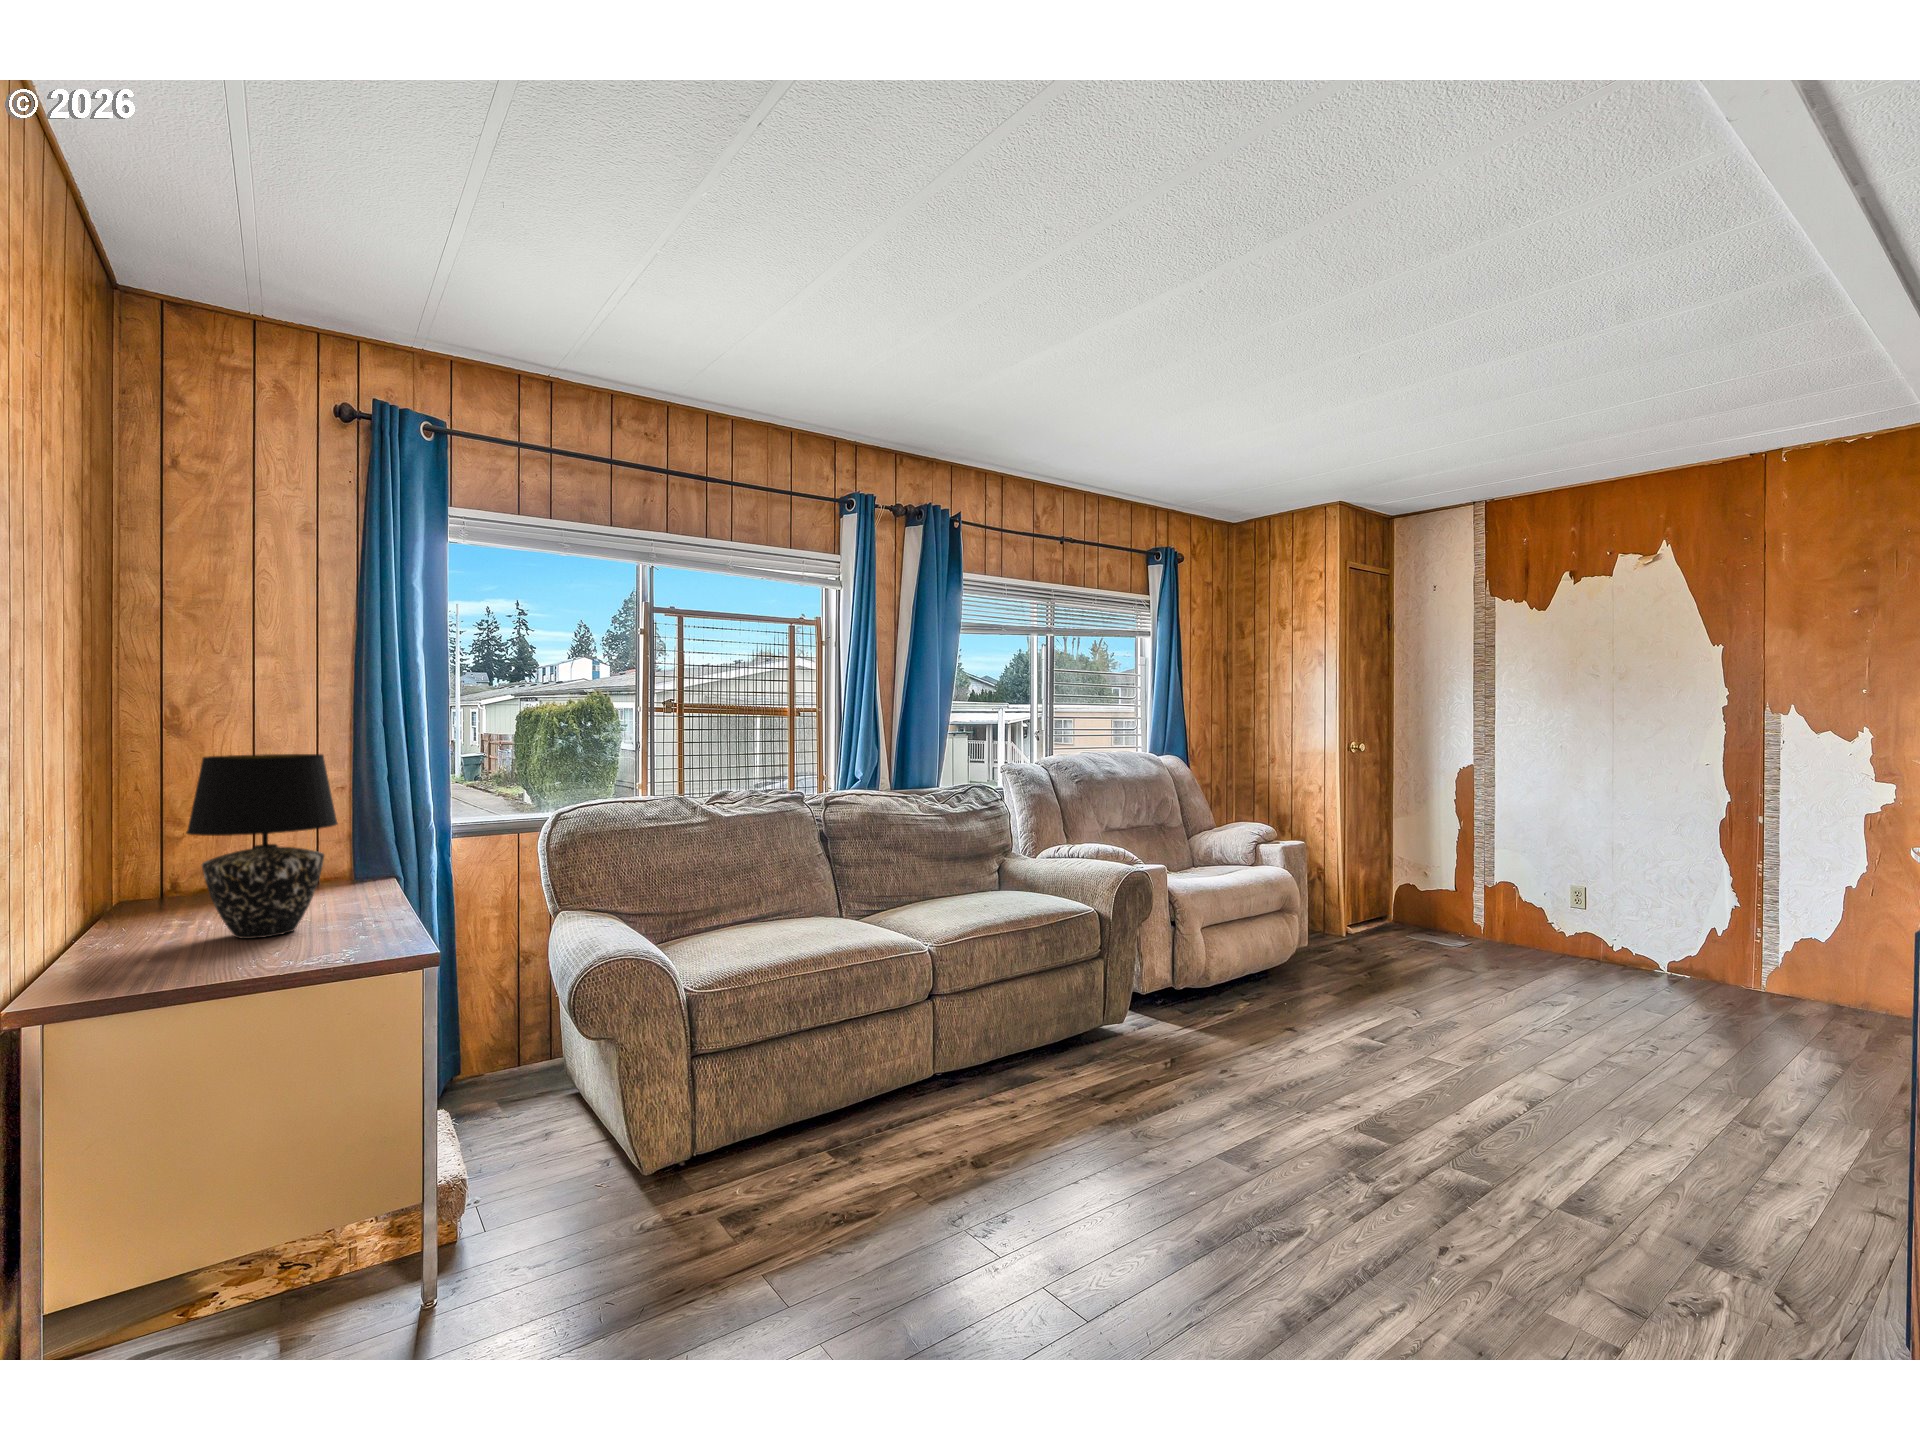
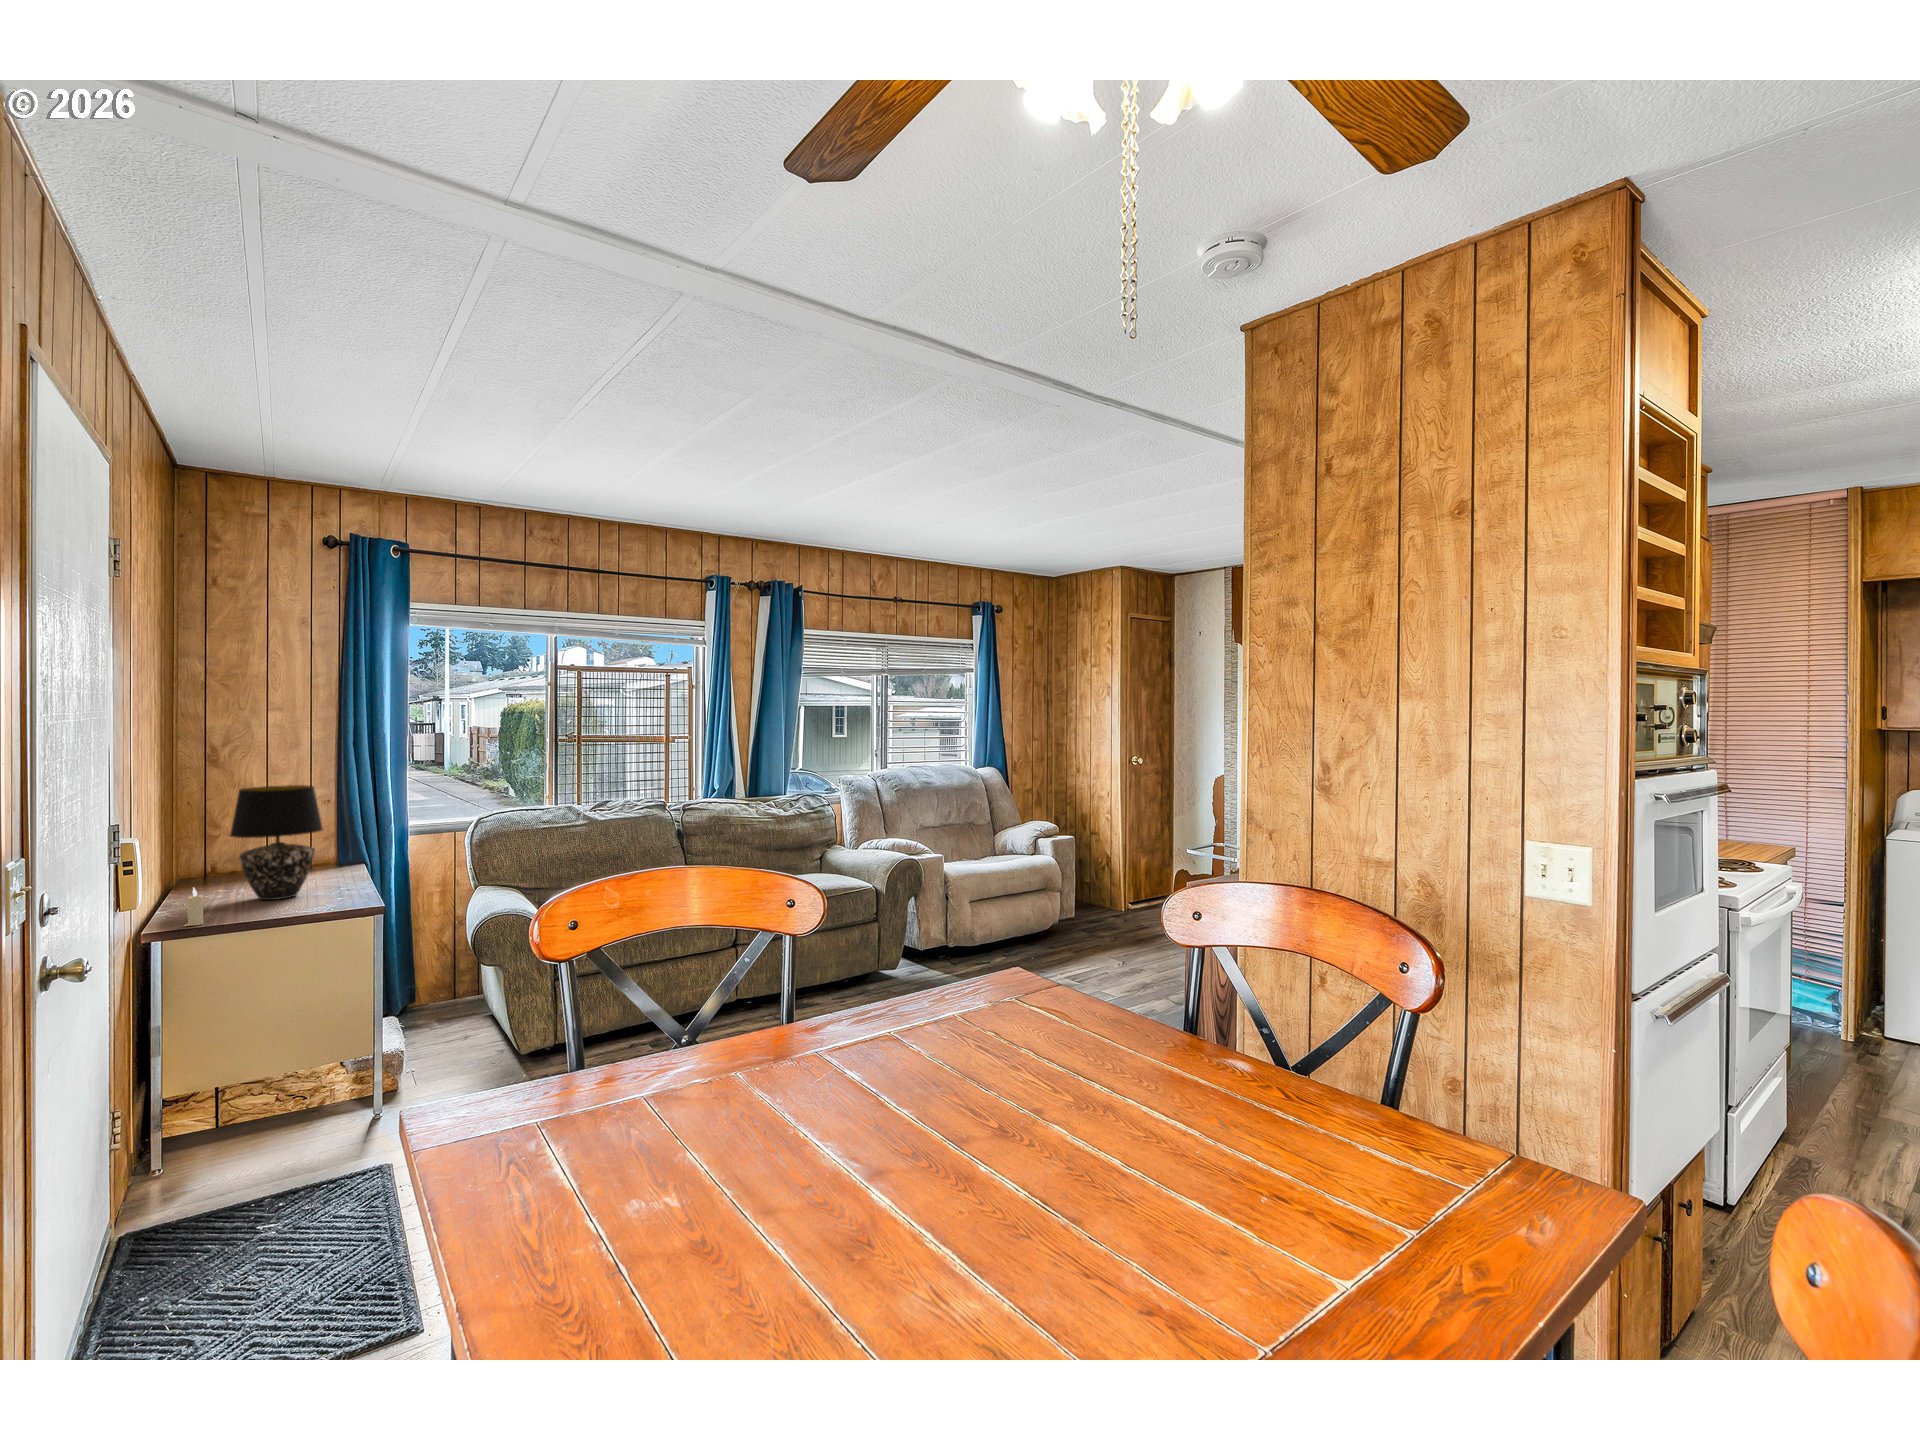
candle: none [90,921,129,991] -> present [184,887,203,926]

